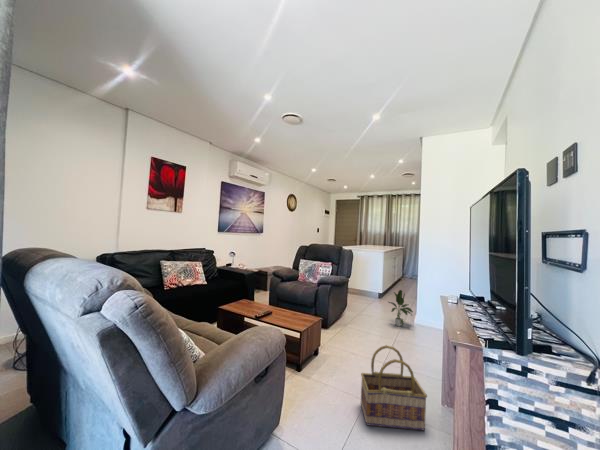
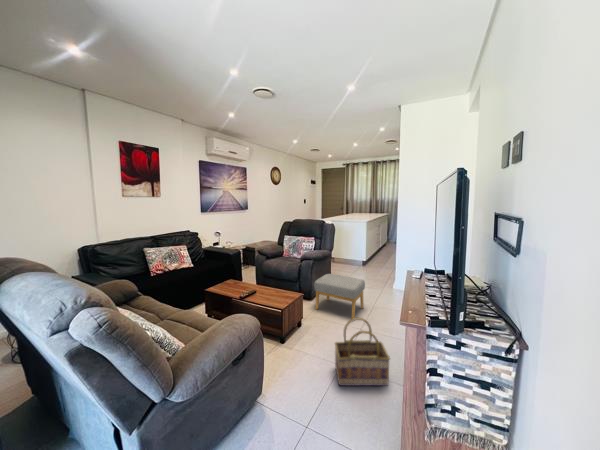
potted plant: present [389,290,413,327] -> none [366,258,390,291]
footstool: none [333,302,388,354] -> present [314,274,365,319]

